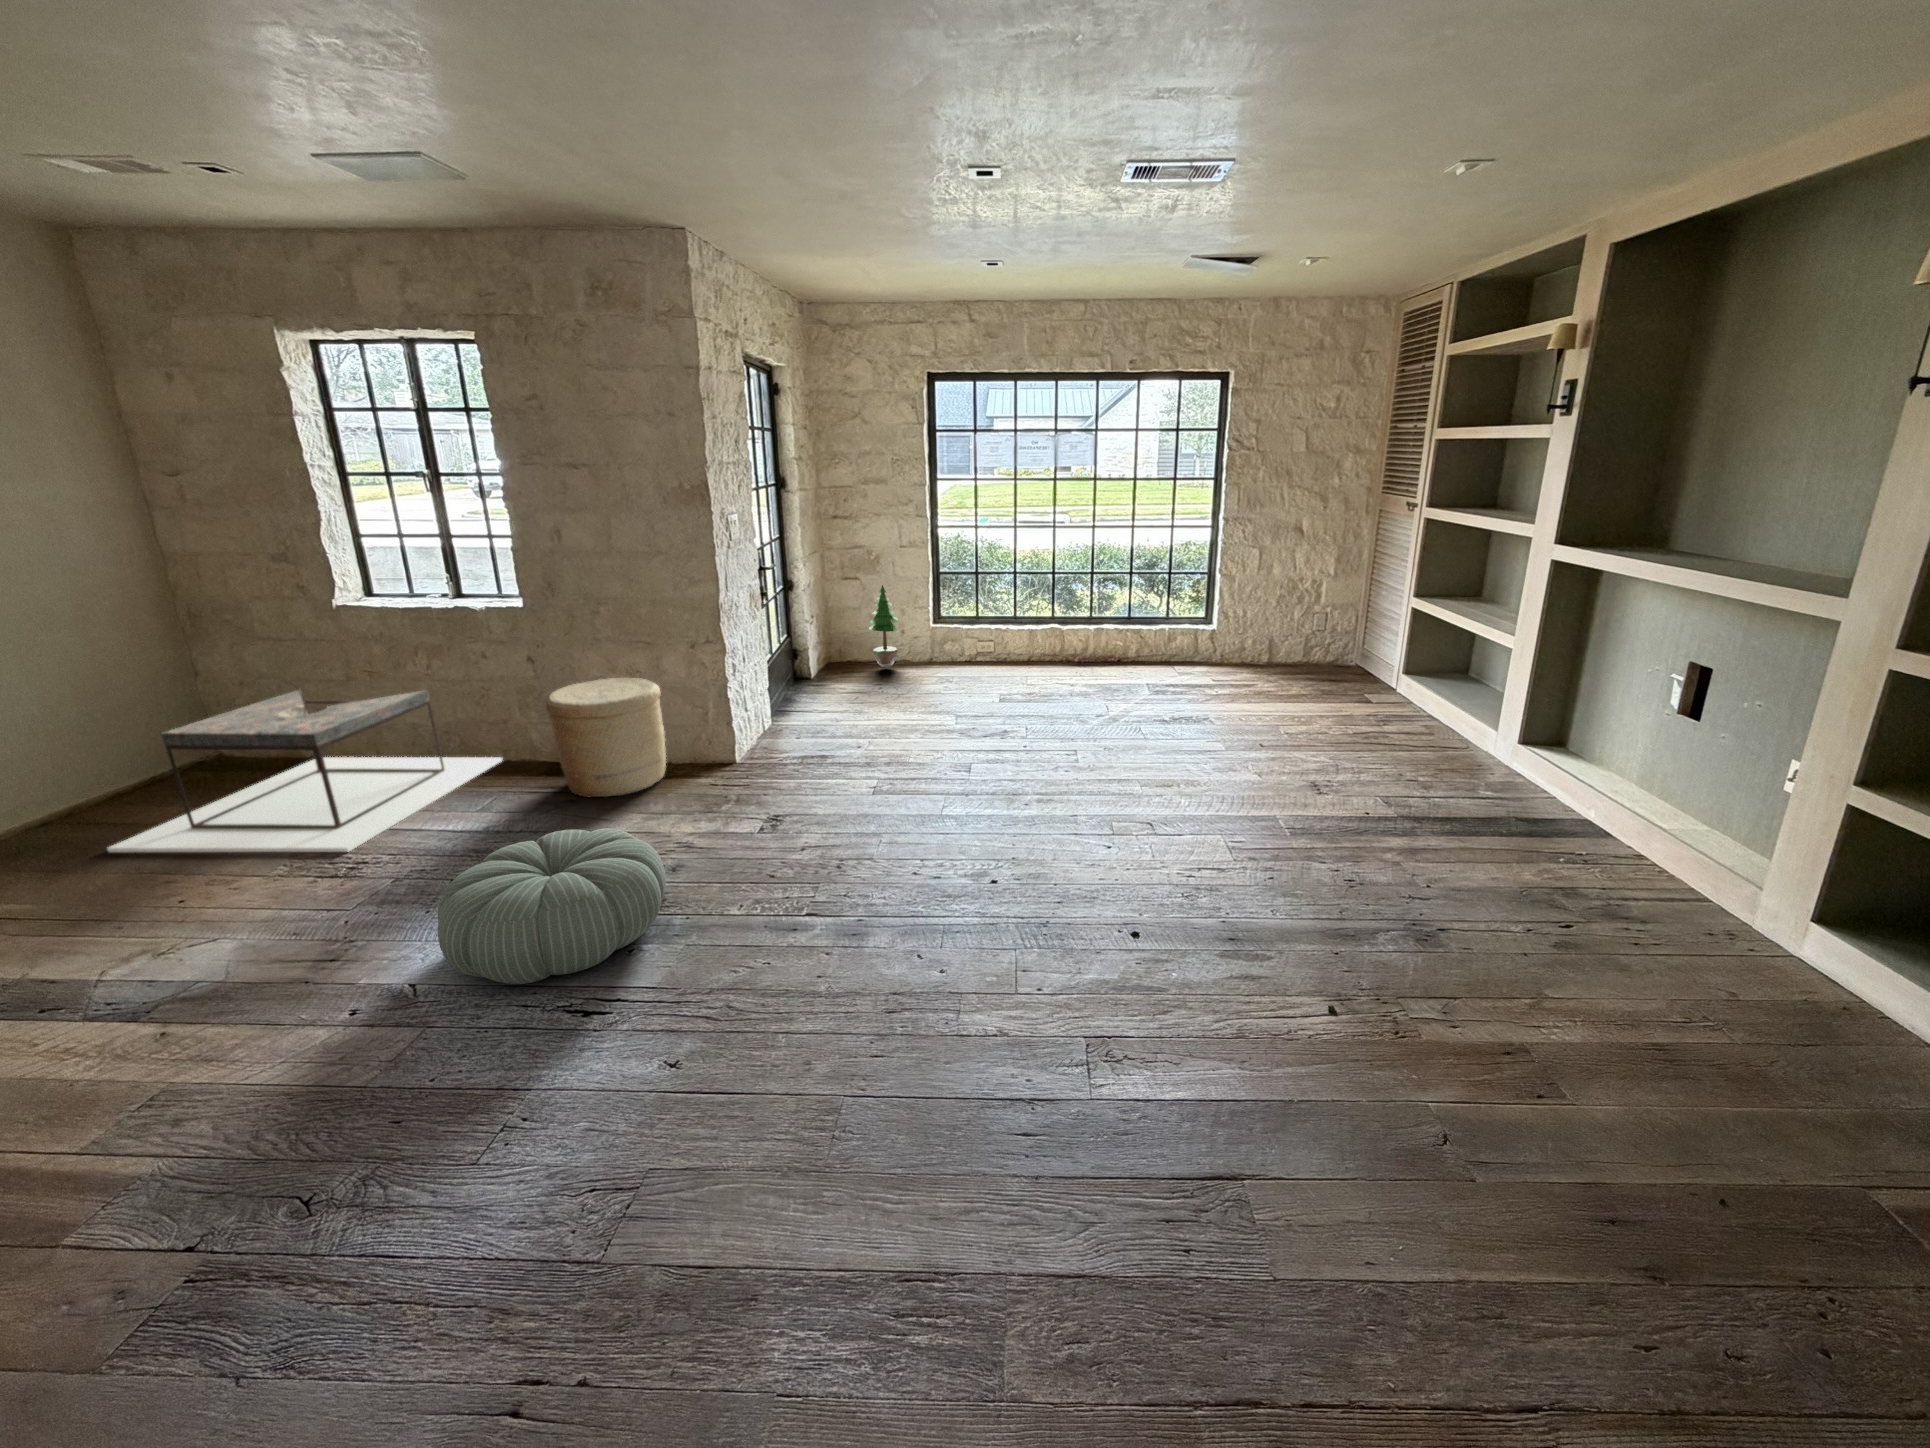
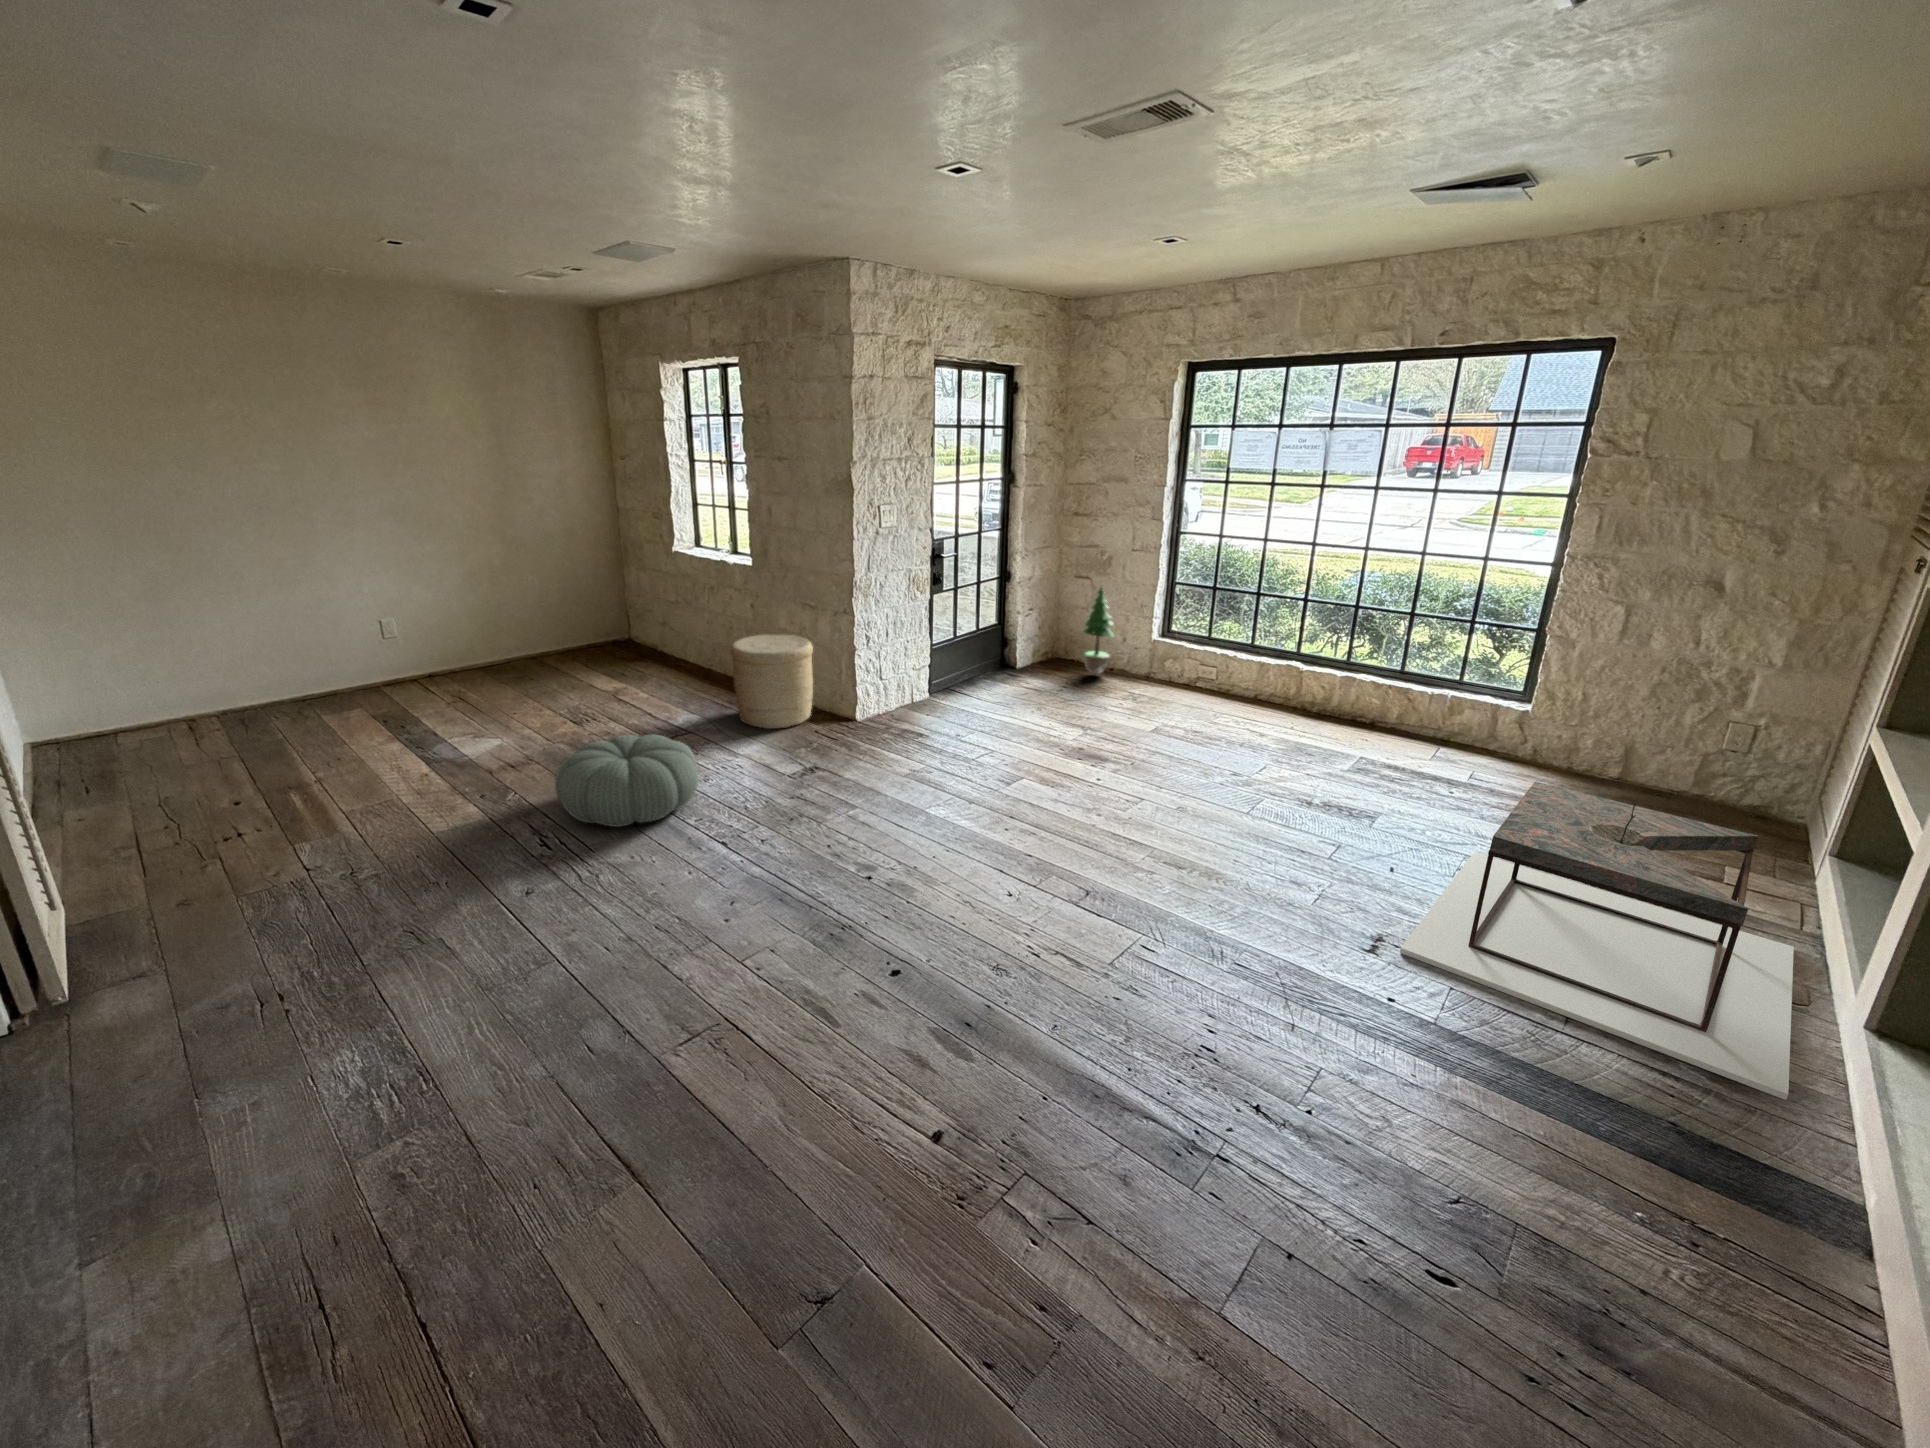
coffee table: present [108,689,502,852] -> present [1400,782,1794,1100]

